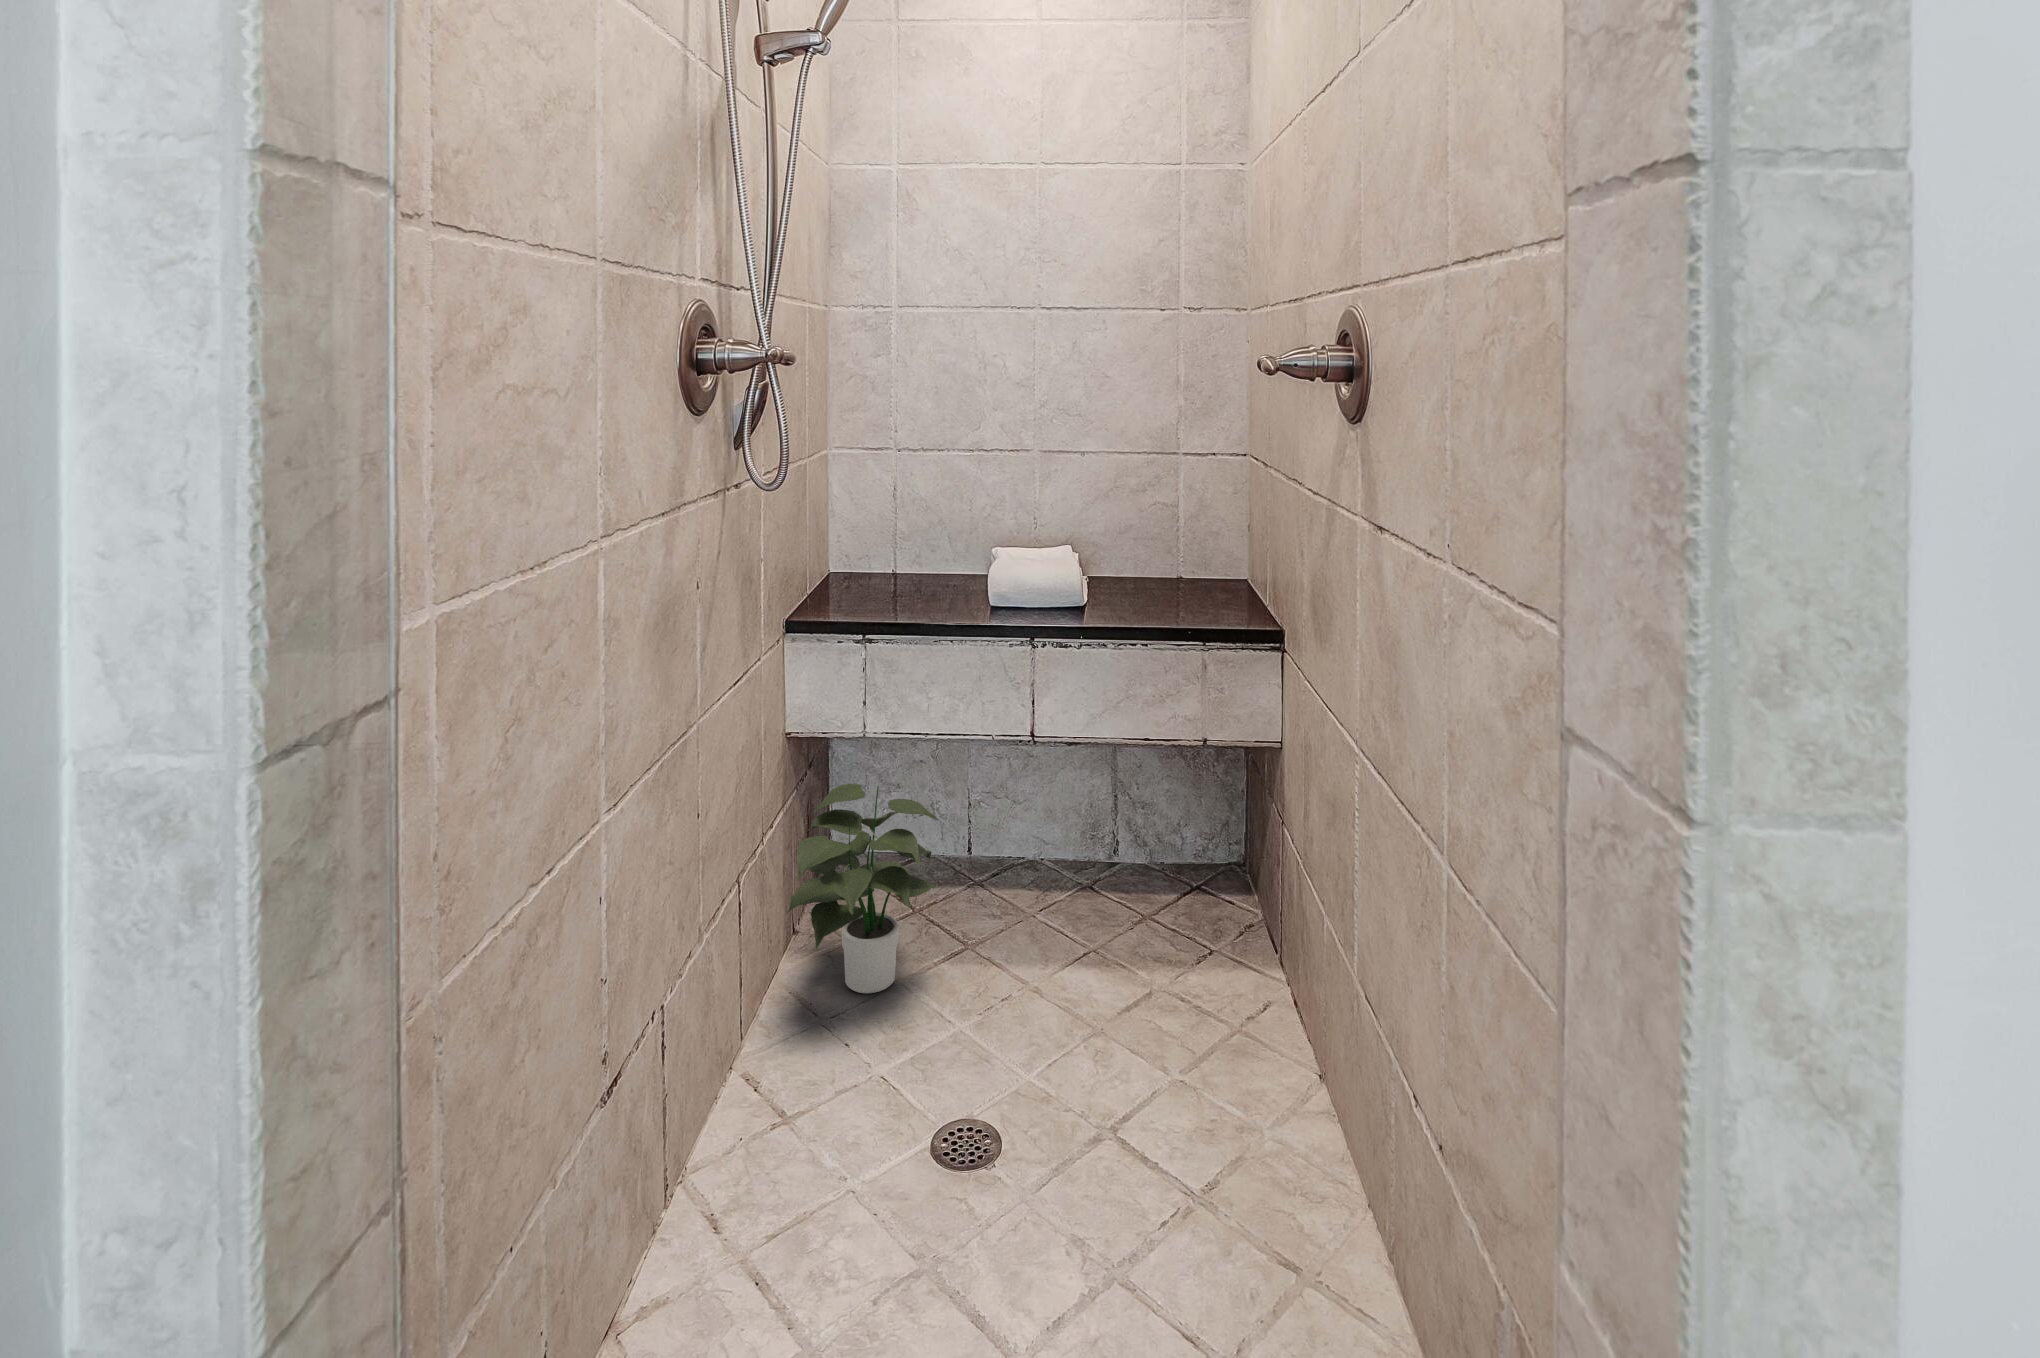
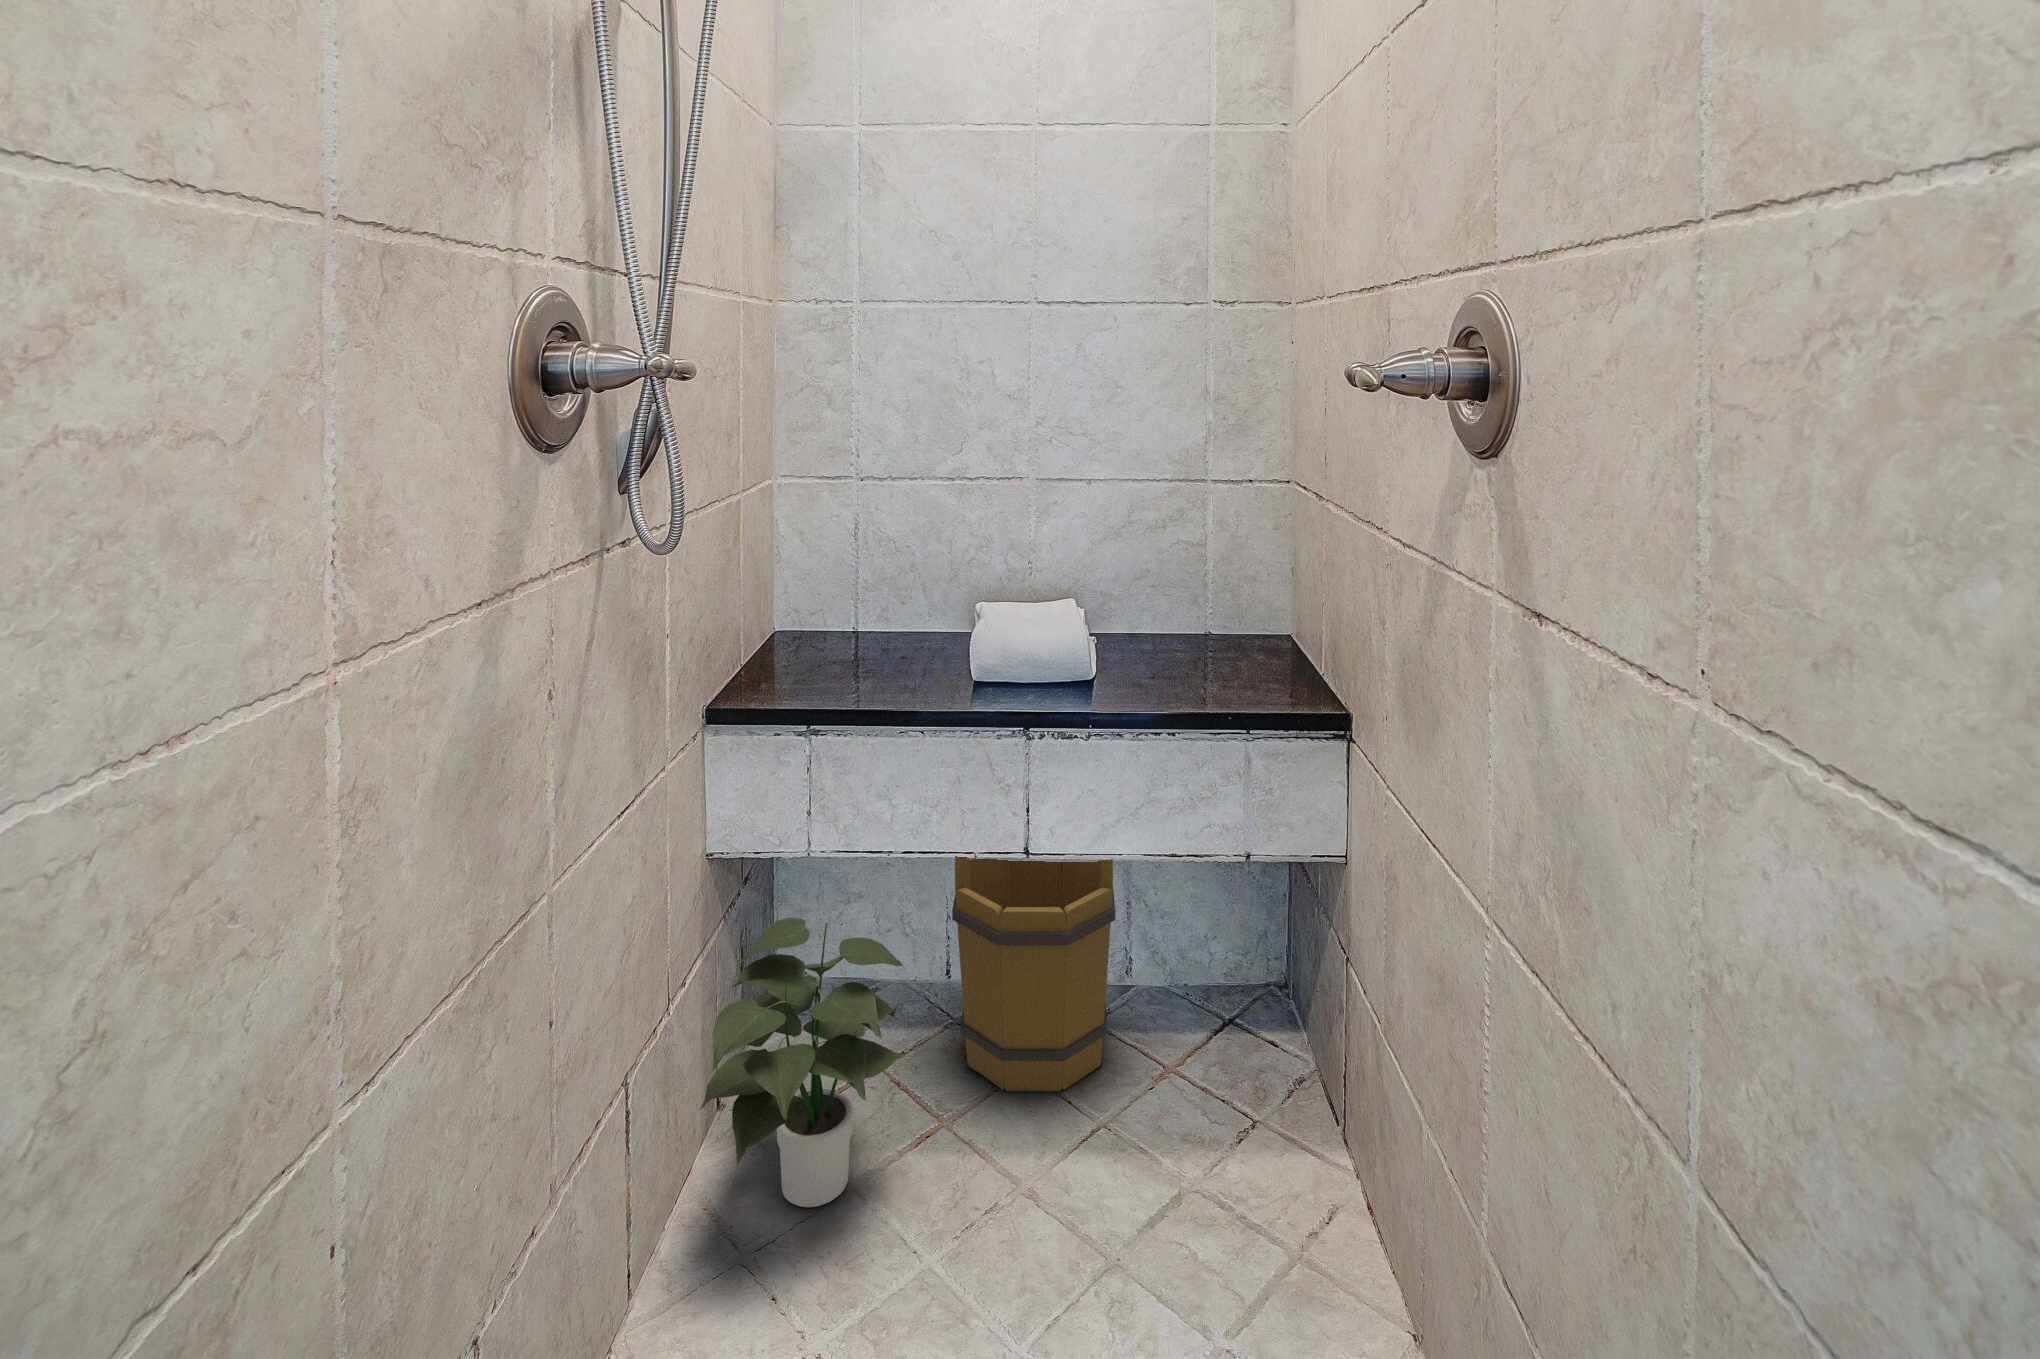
bucket: none [970,715,1109,930] -> present [952,856,1115,1091]

